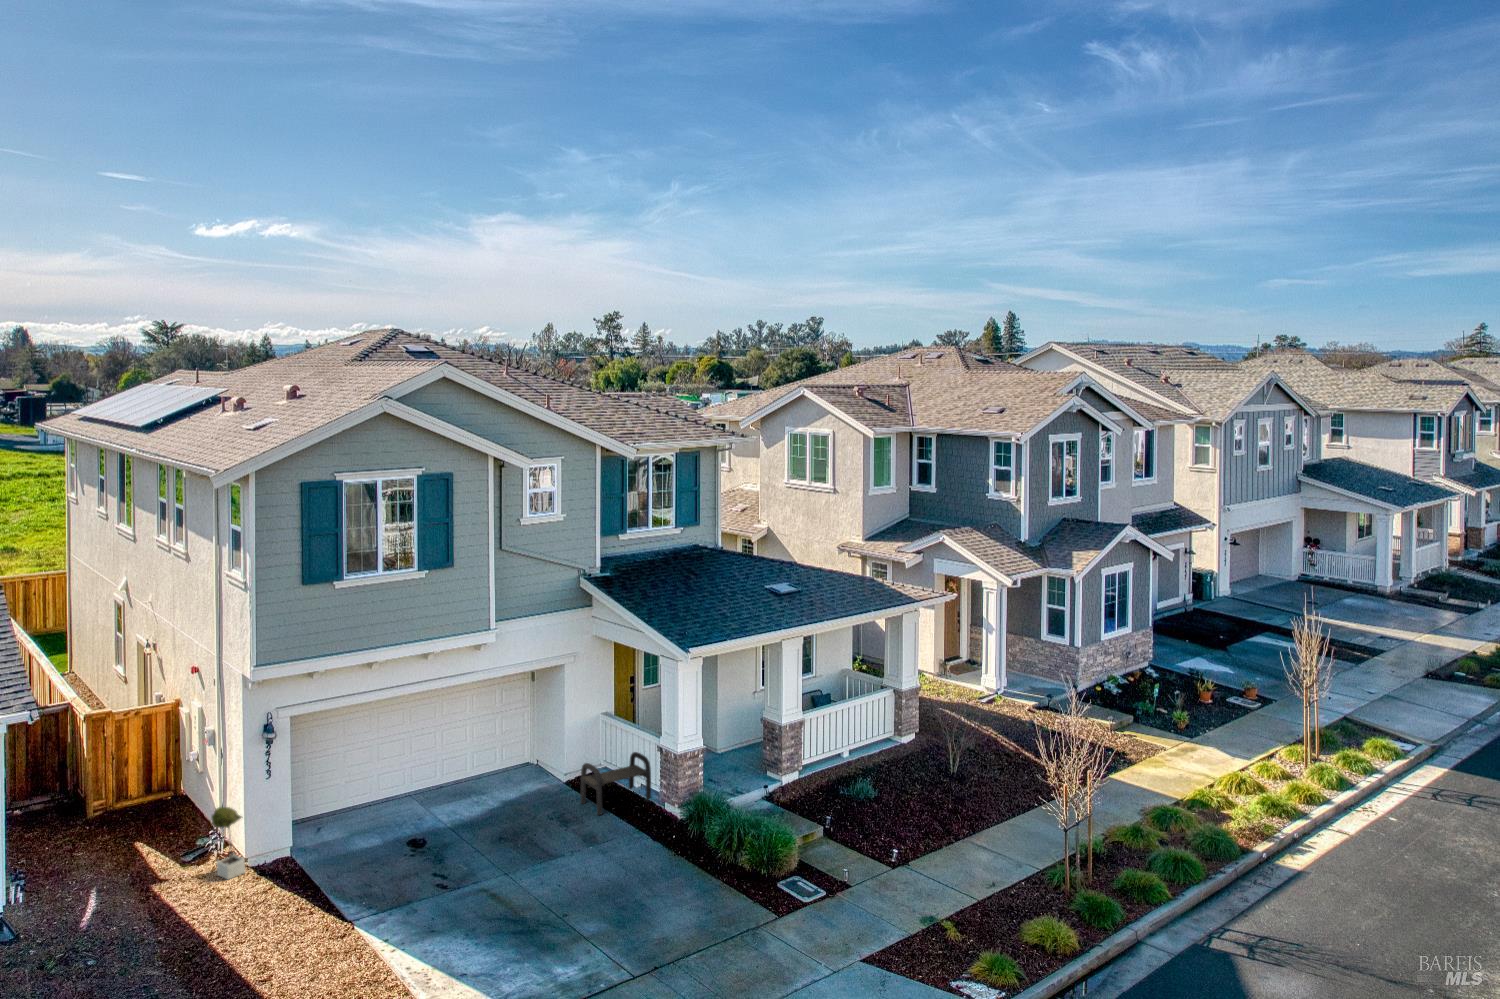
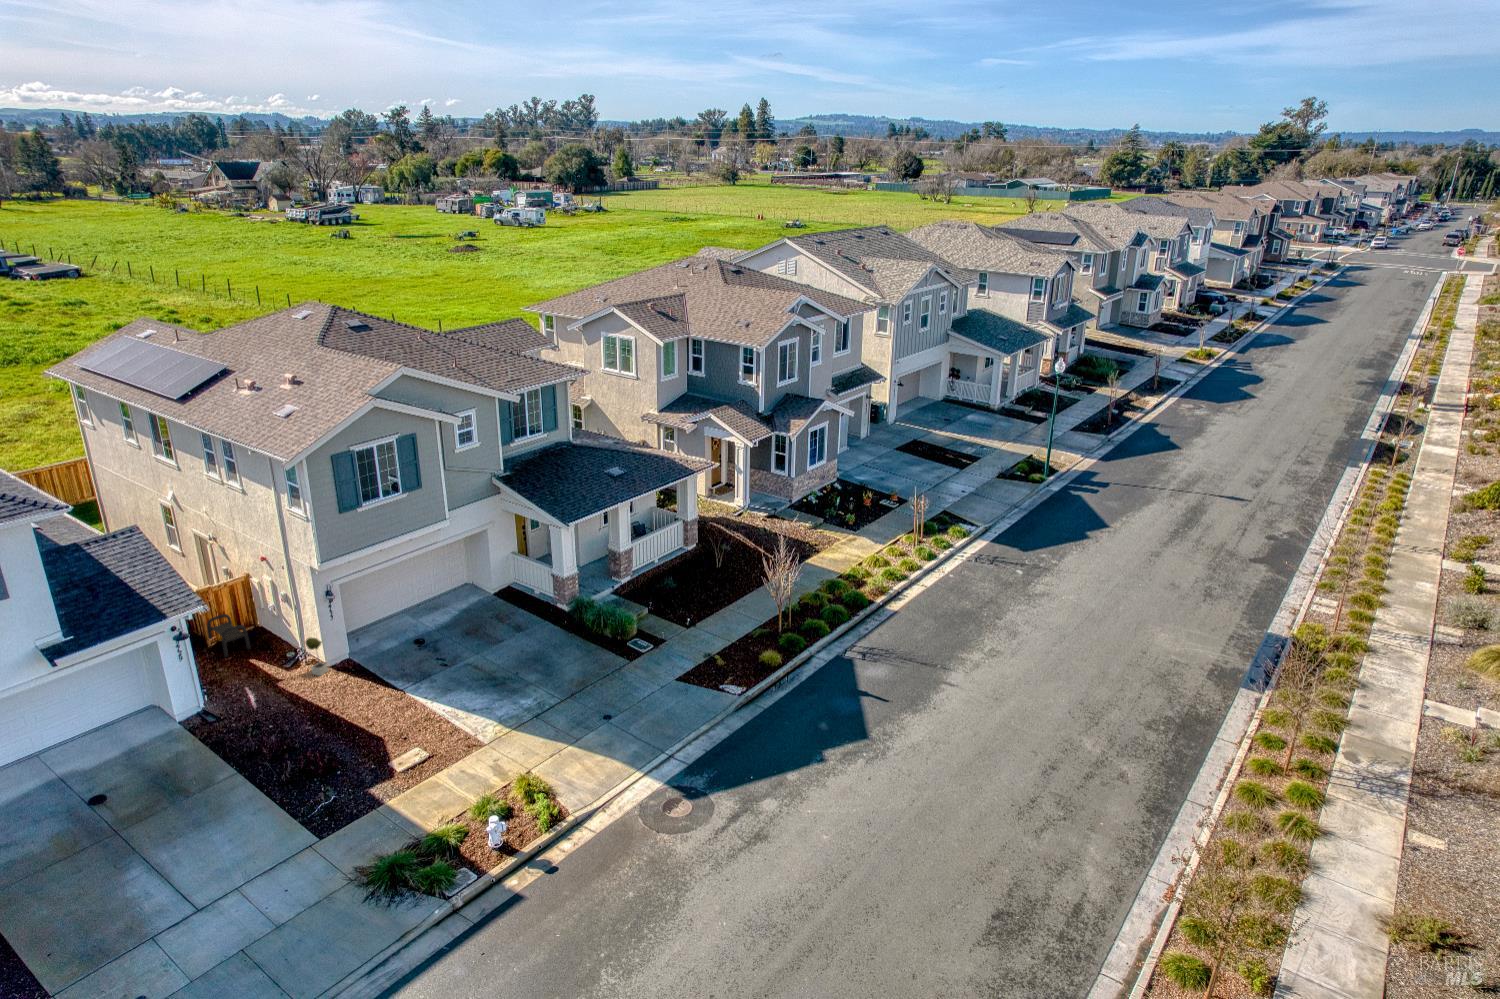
bench: present [580,752,651,815] -> present [207,614,250,657]

